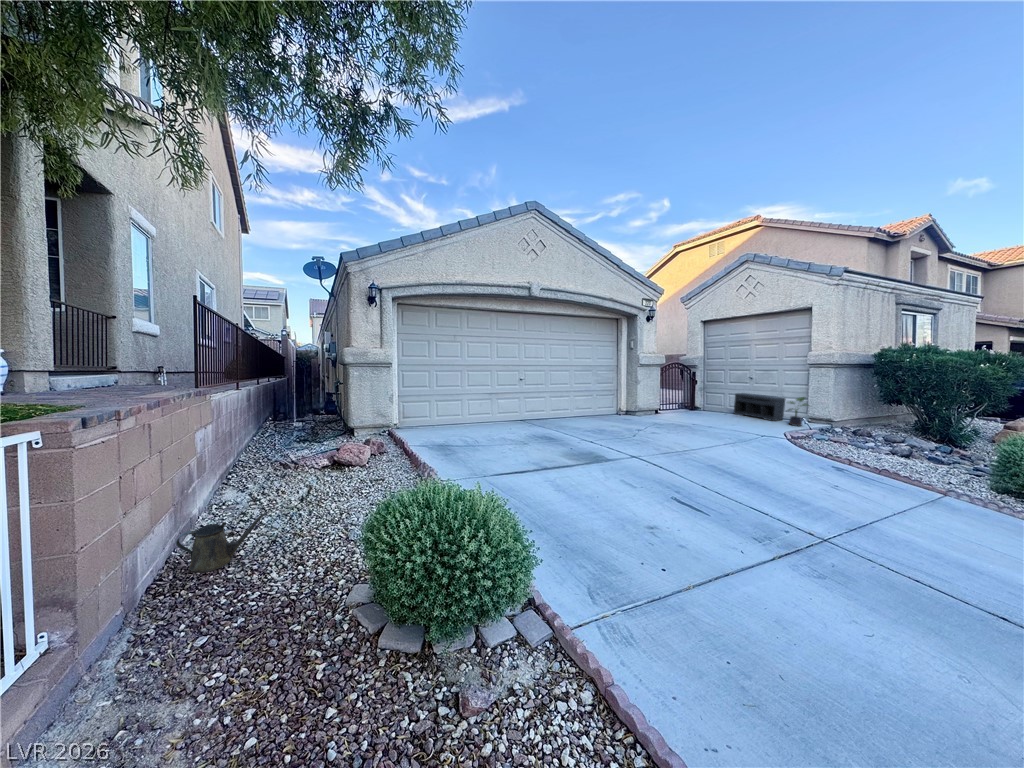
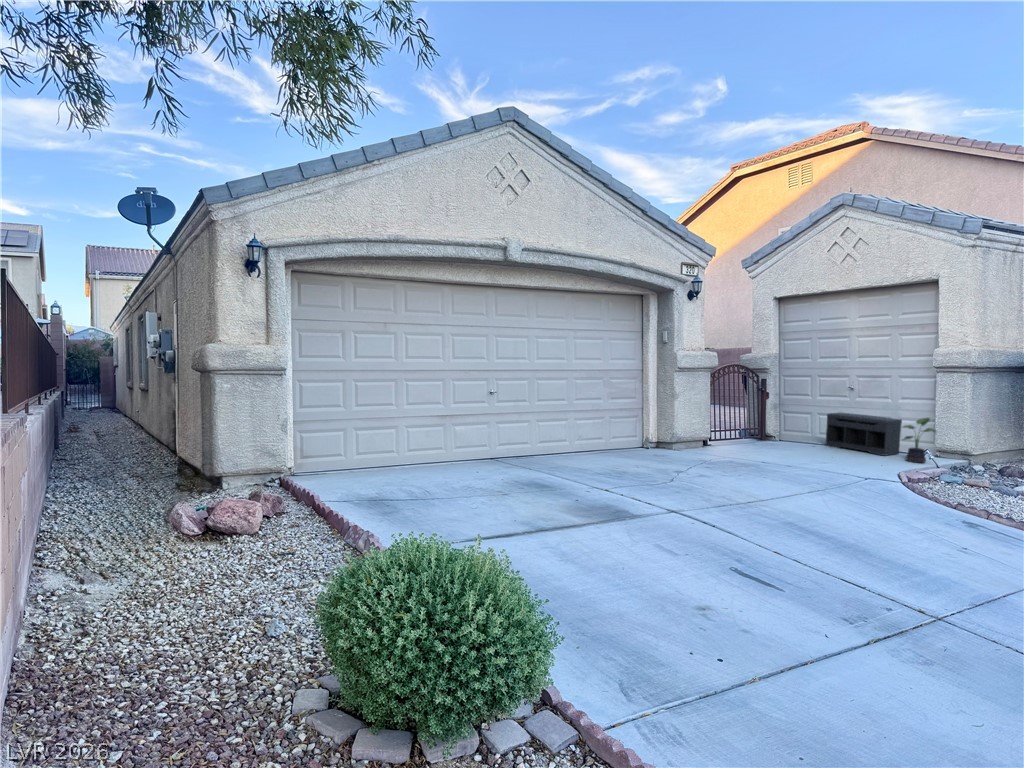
watering can: present [176,512,267,572] -> none [24,595,152,683]

